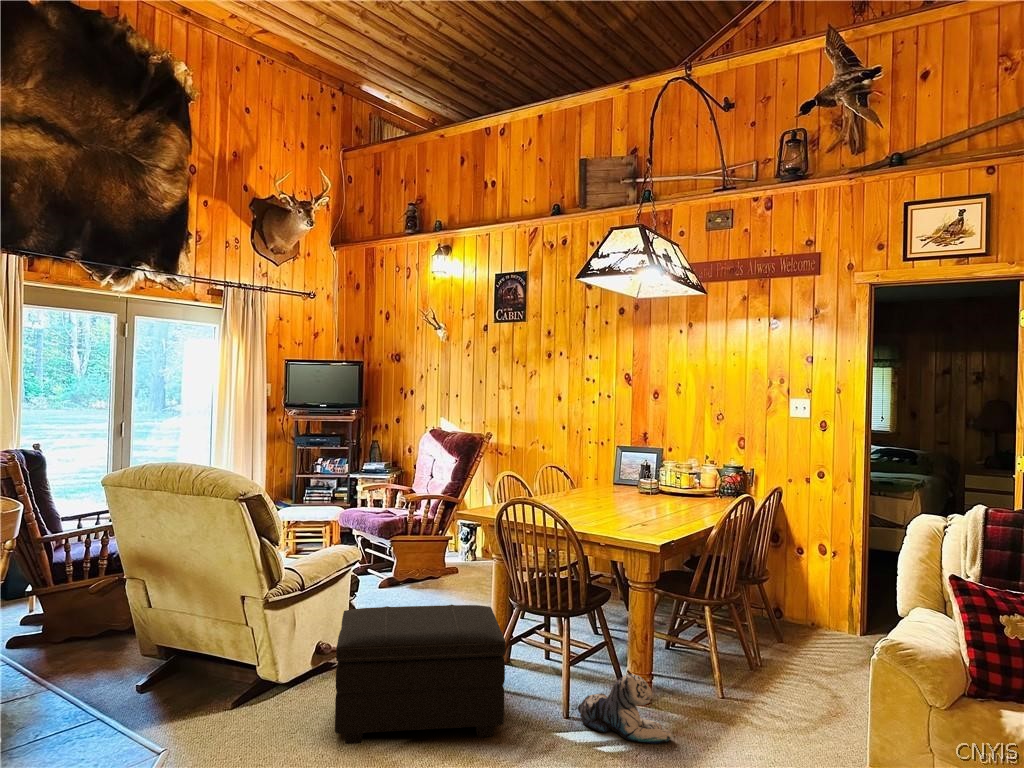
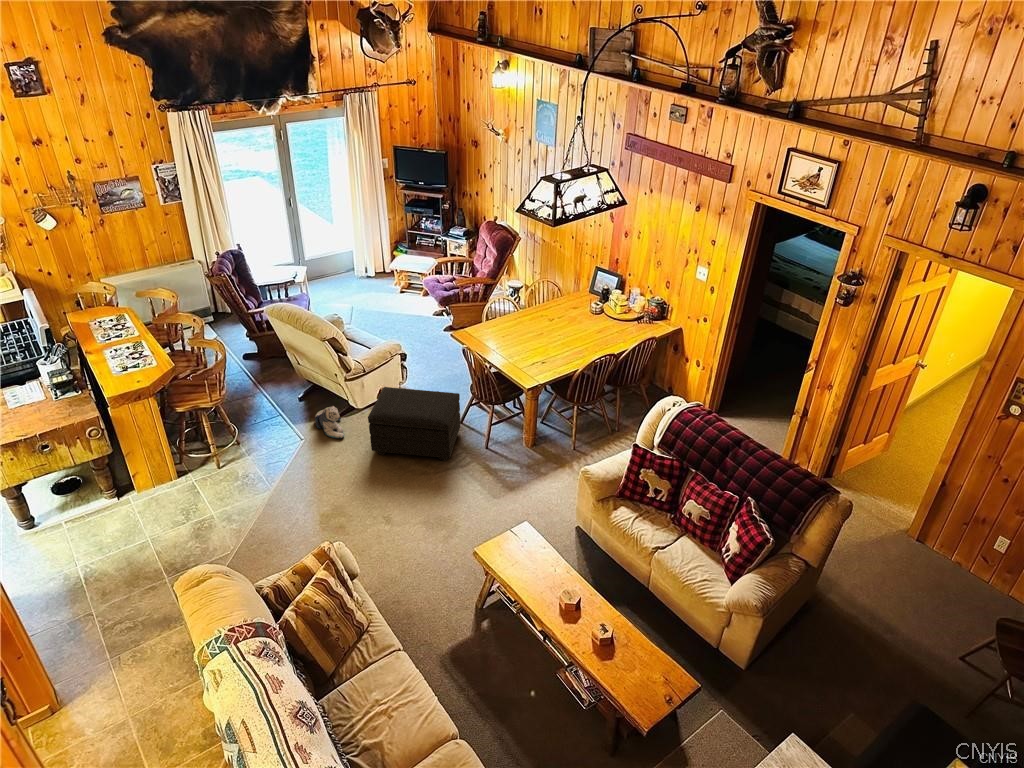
plush toy: present [578,673,673,743] -> present [315,406,344,439]

